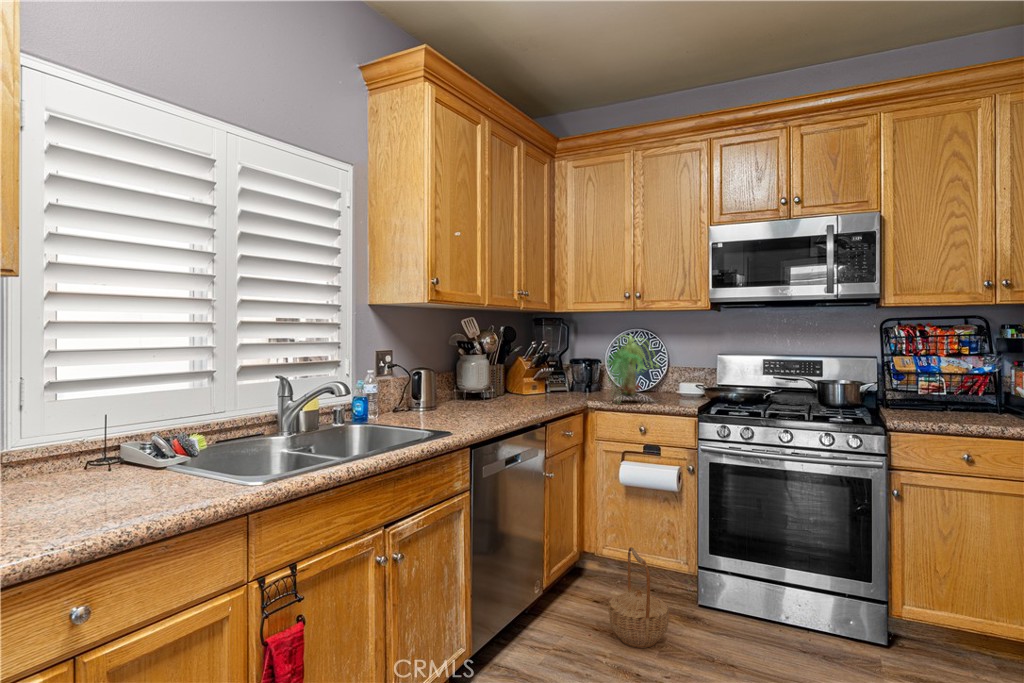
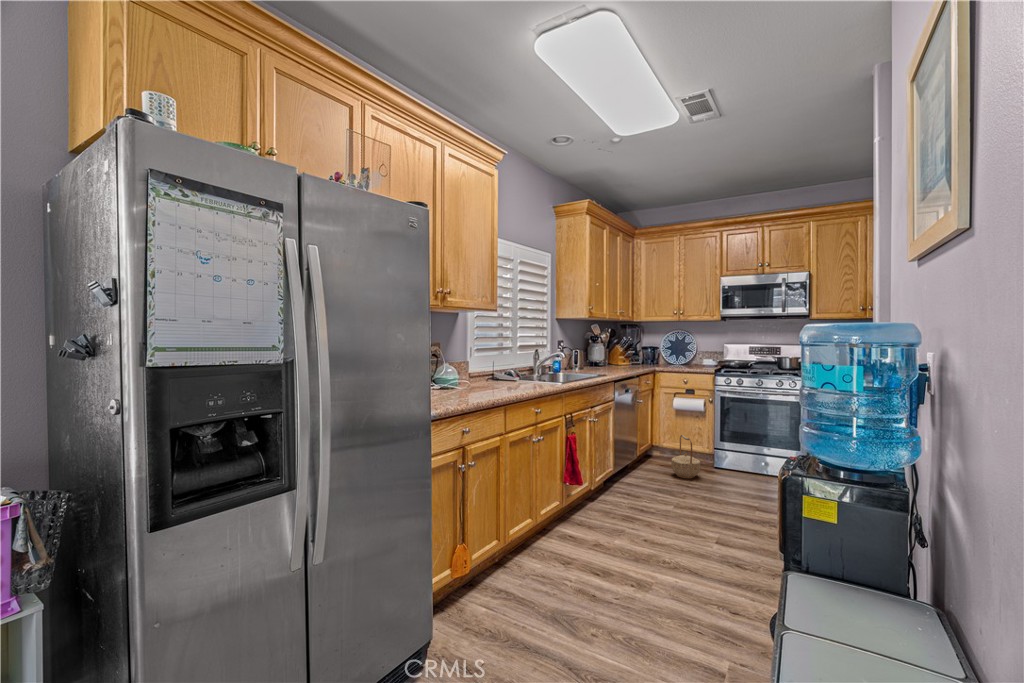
plant: present [608,336,658,398] -> none [665,333,694,369]

